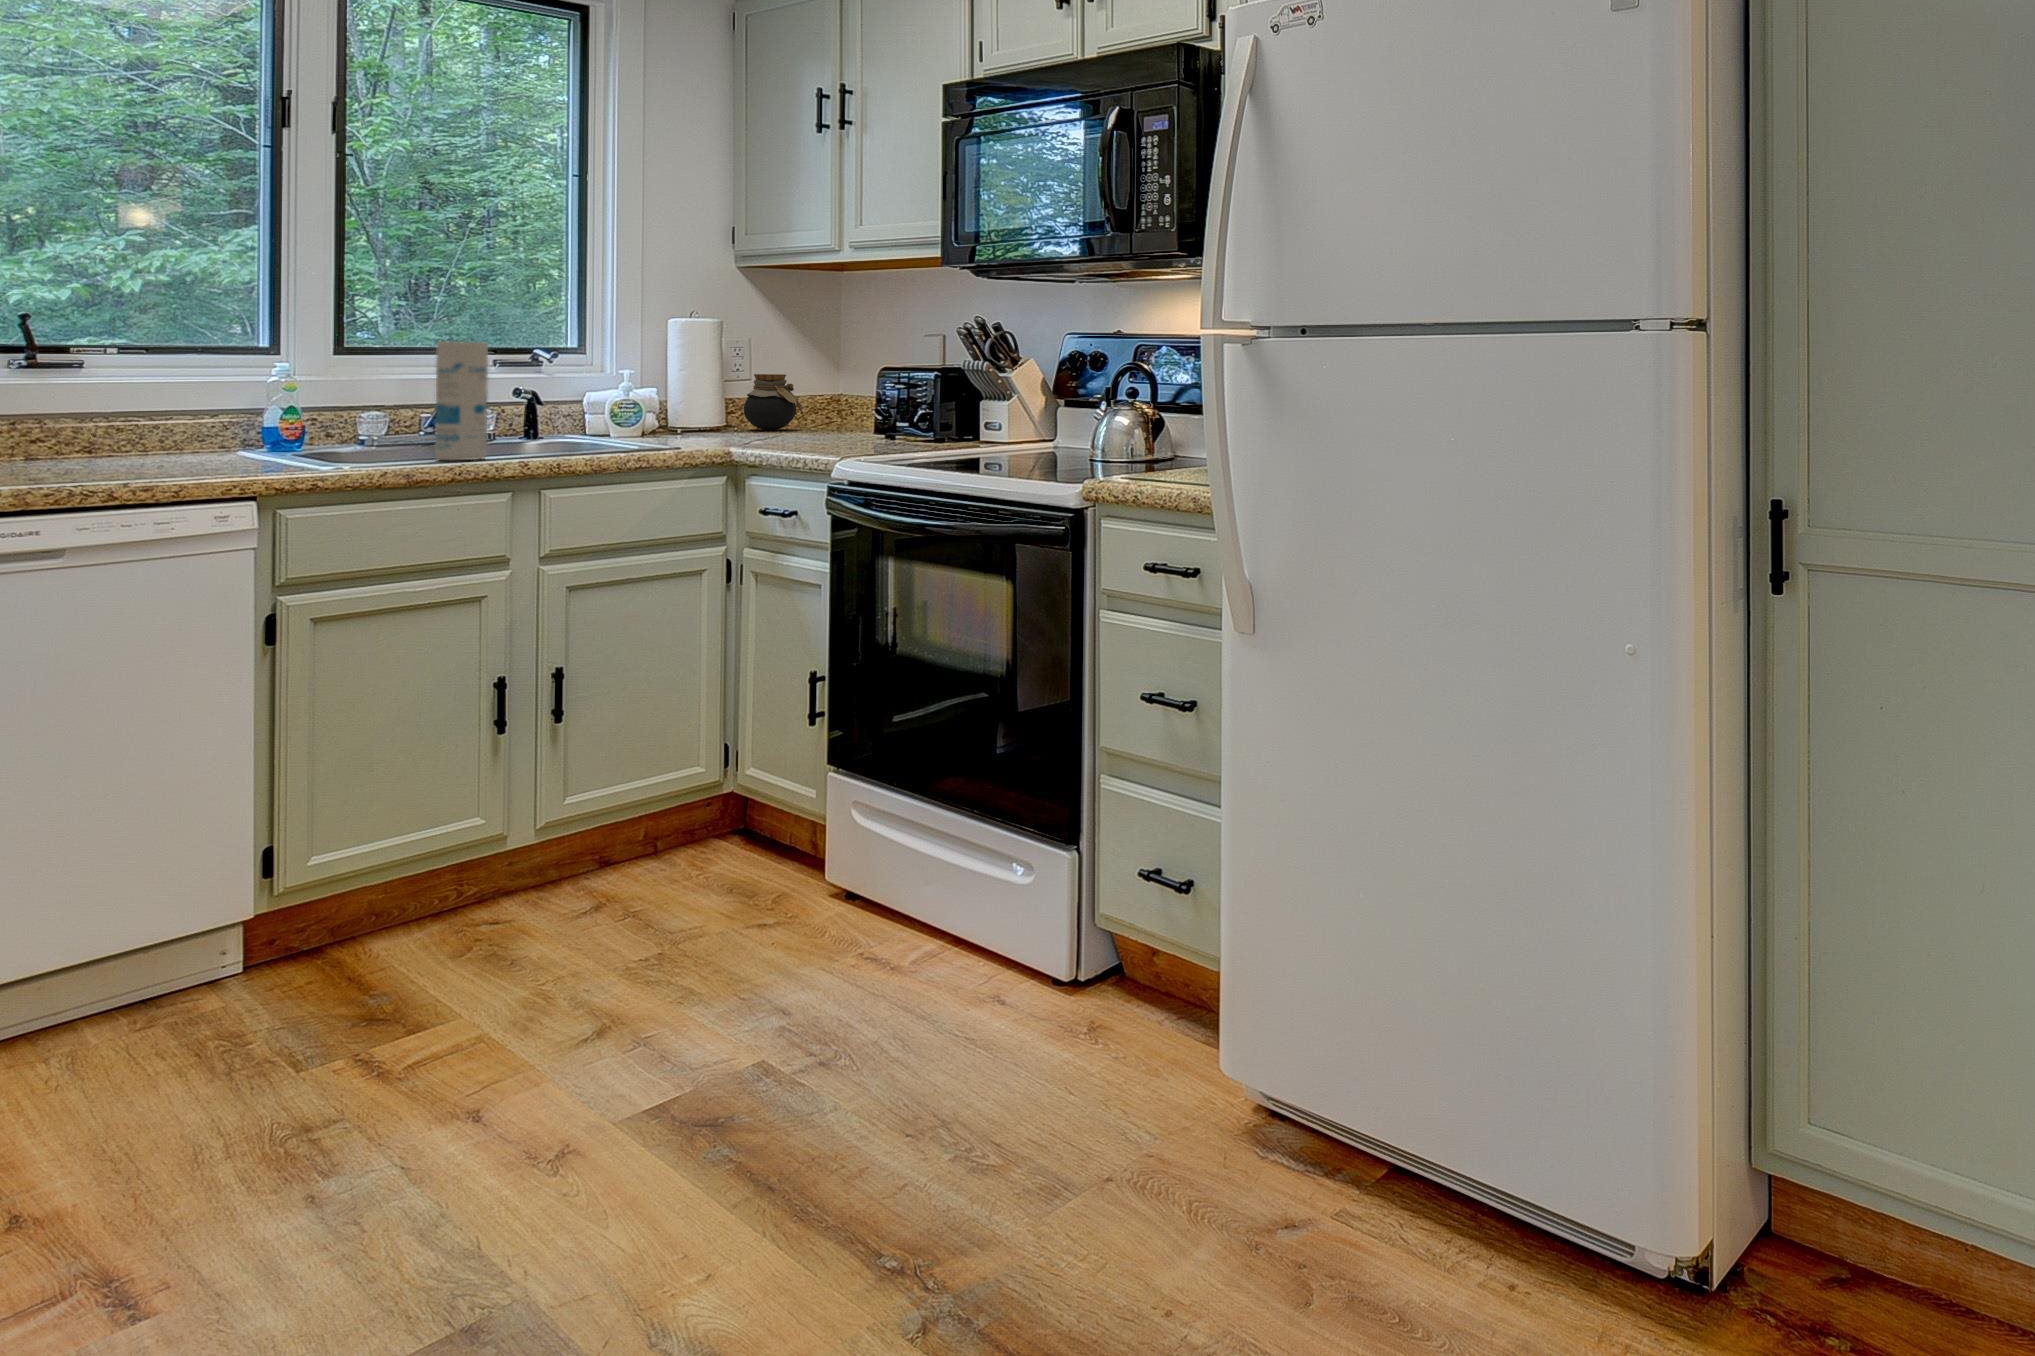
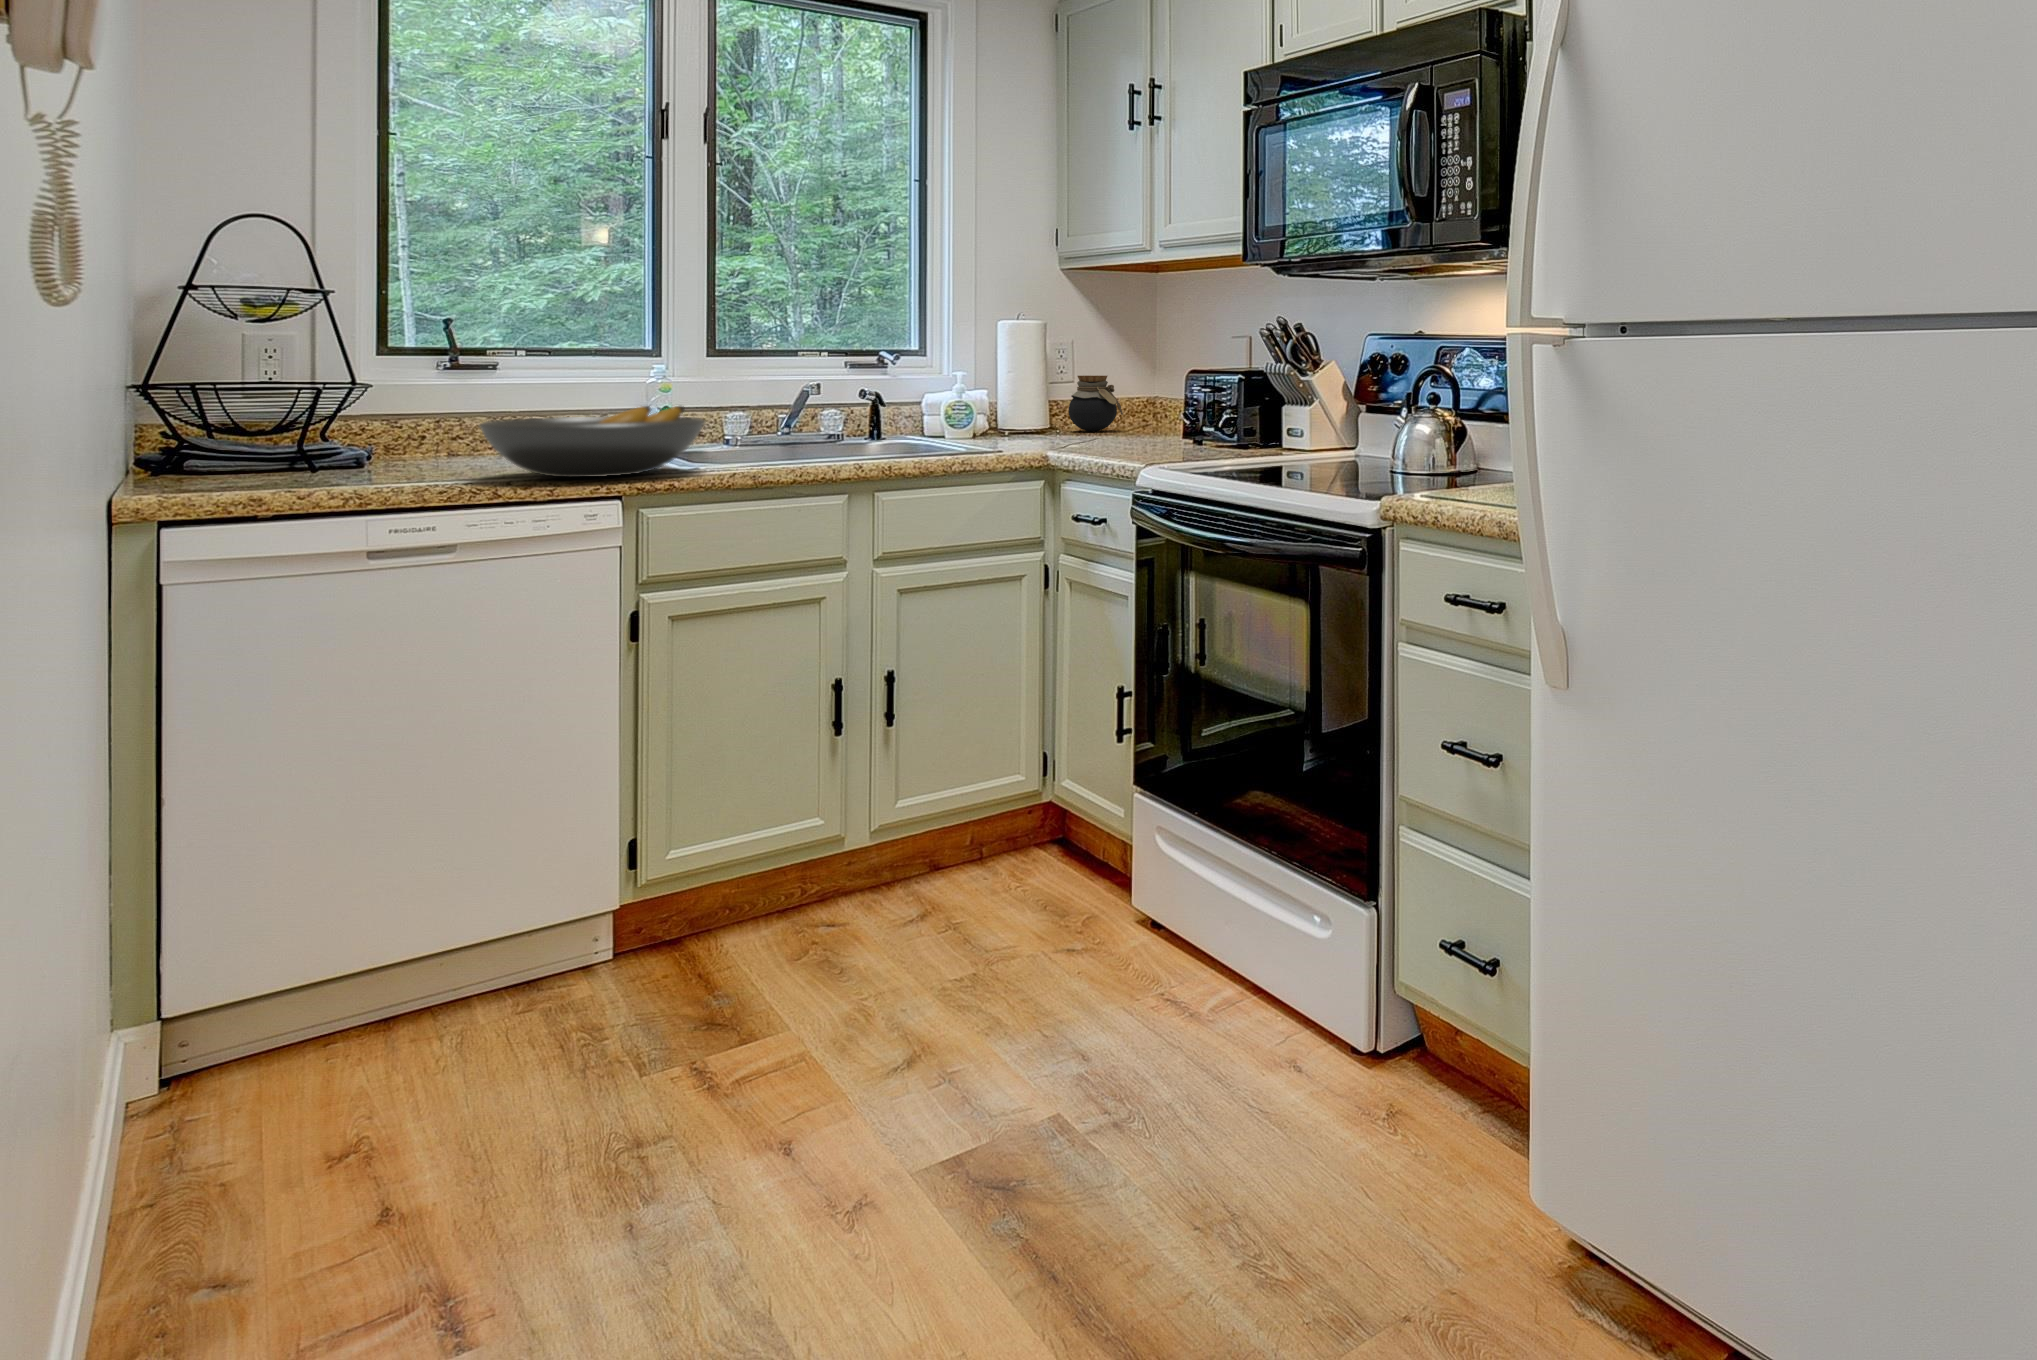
canister: present [435,341,488,460] -> none [774,349,820,465]
fruit bowl: none [94,398,362,471] -> present [479,406,706,477]

